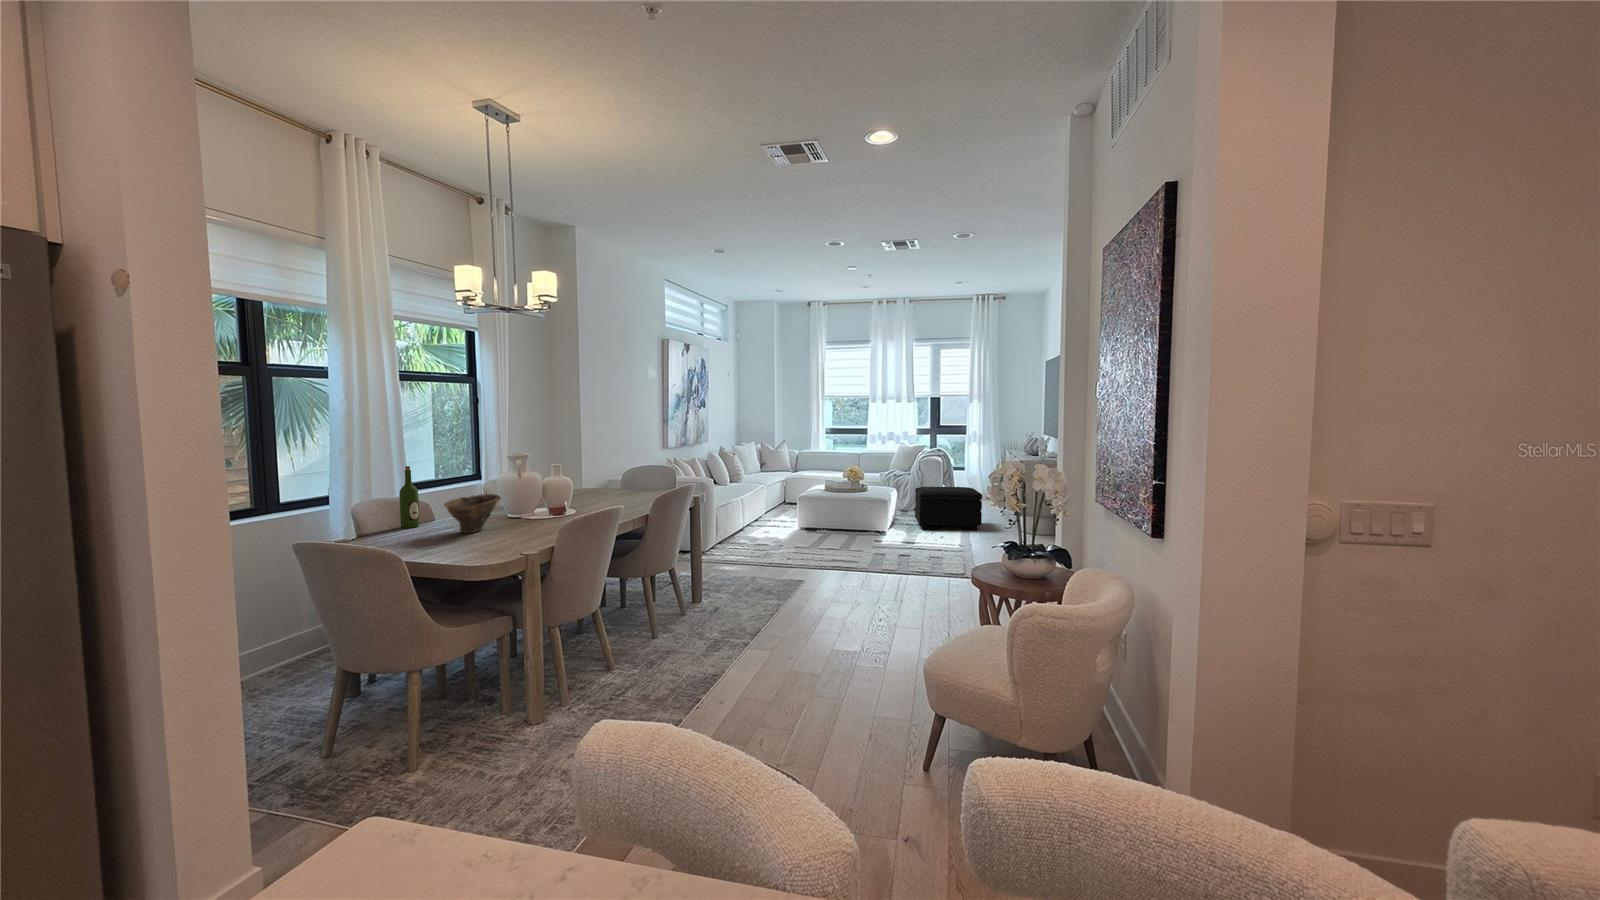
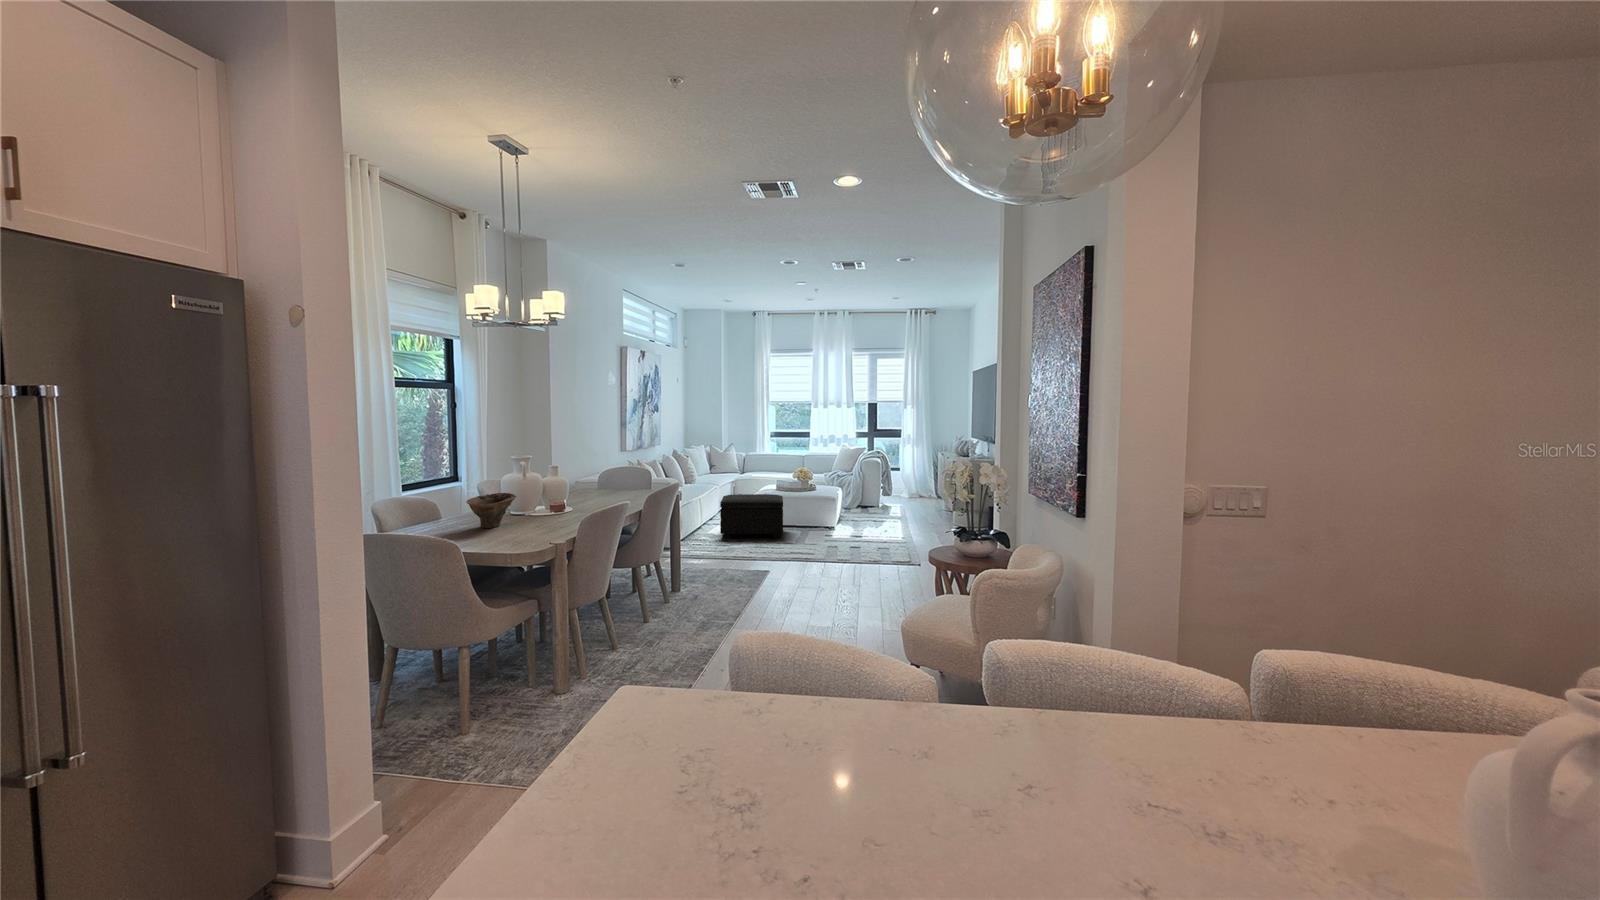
wine bottle: present [399,466,420,528] -> none [418,468,436,525]
footstool: present [915,487,982,530] -> present [720,494,783,539]

